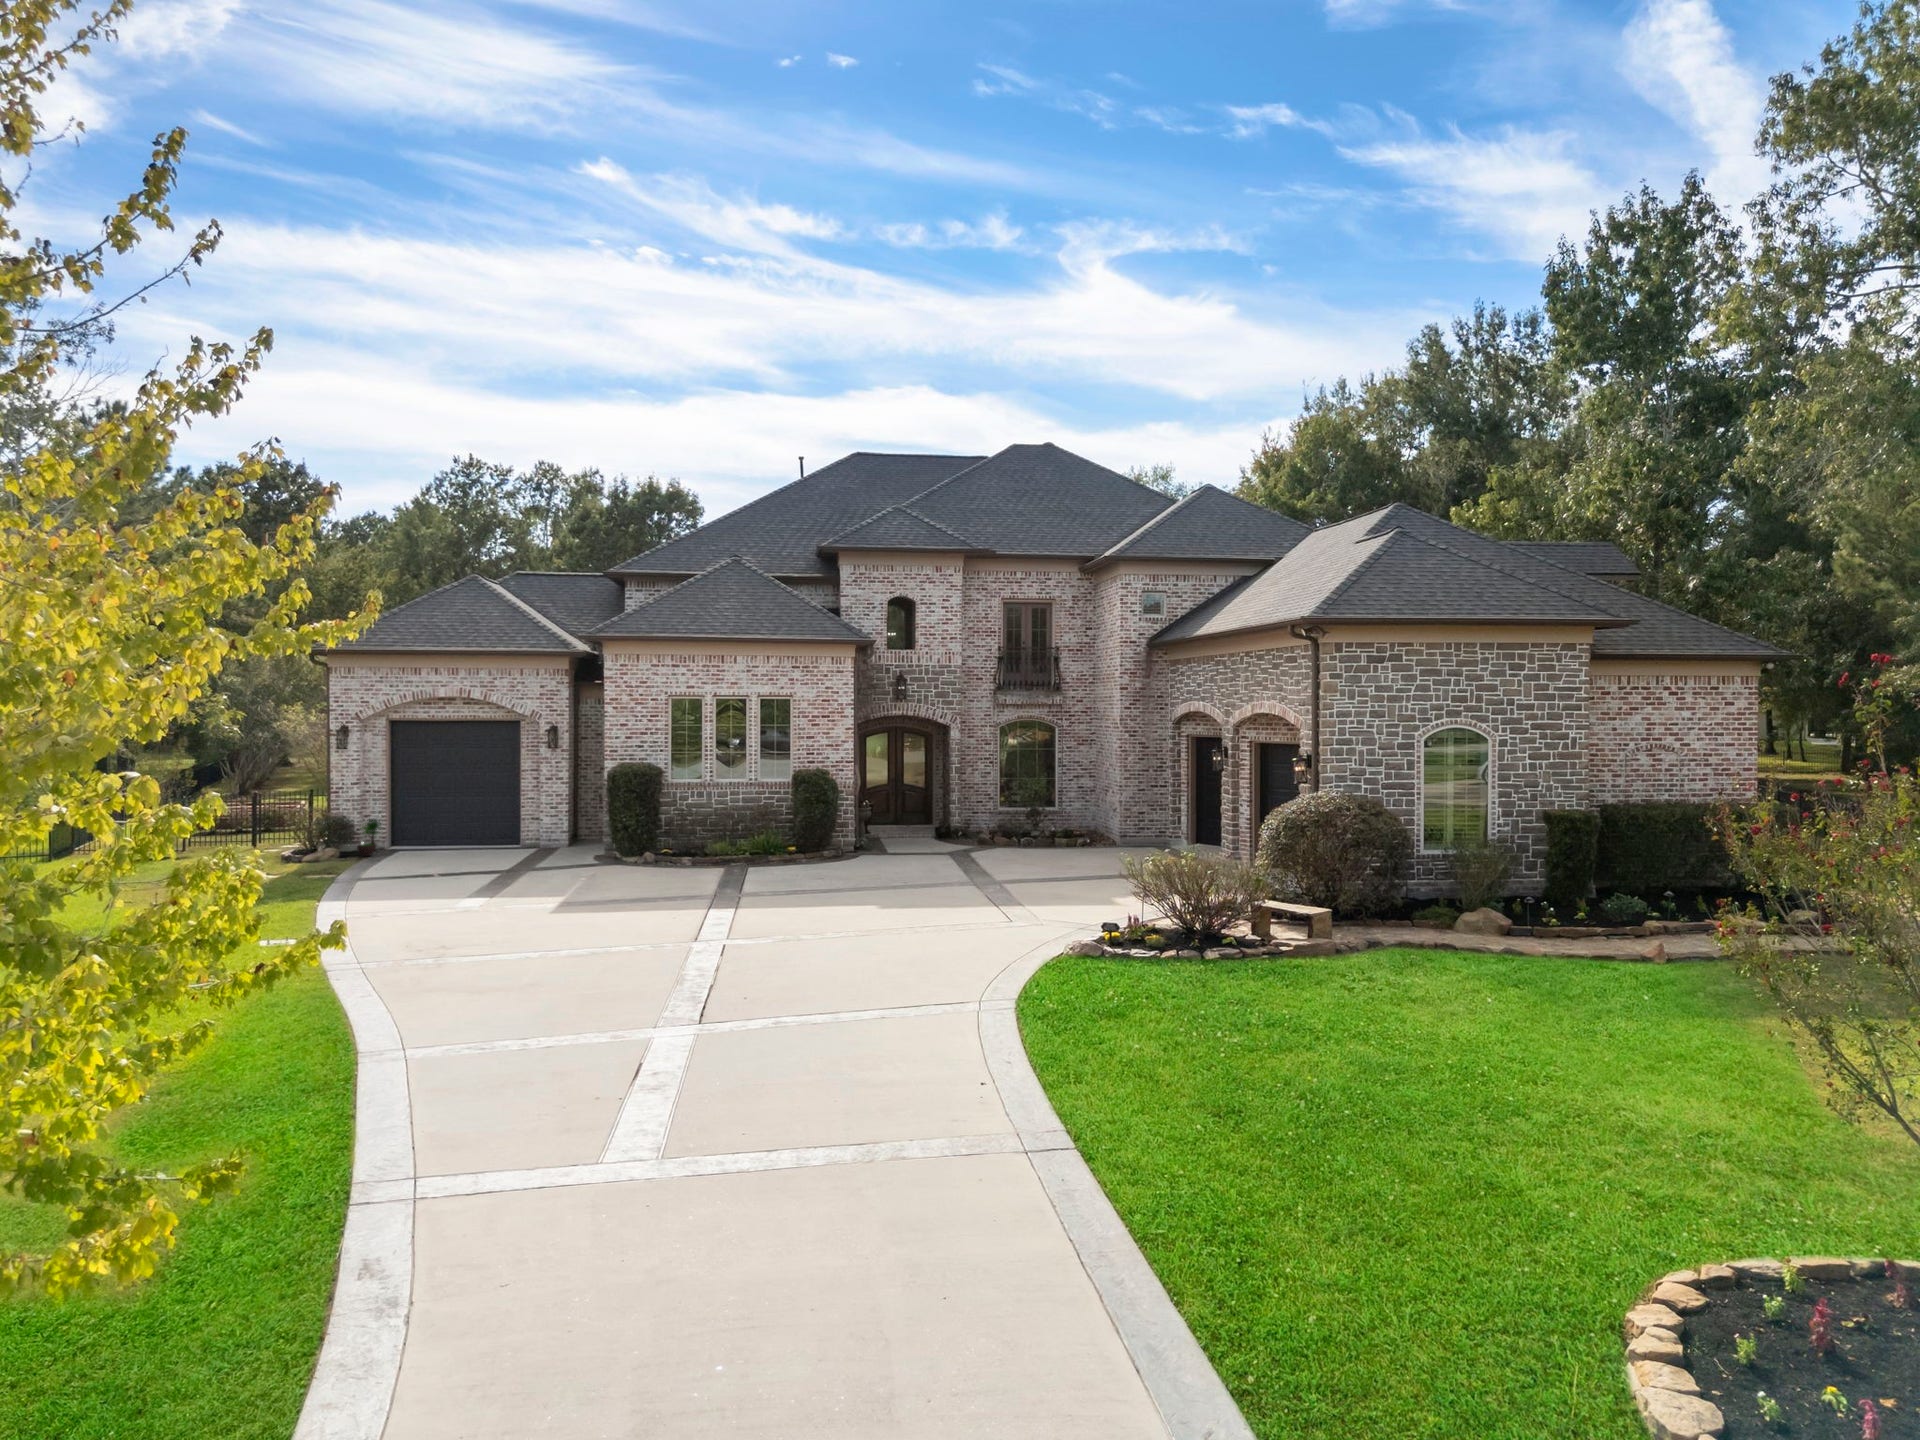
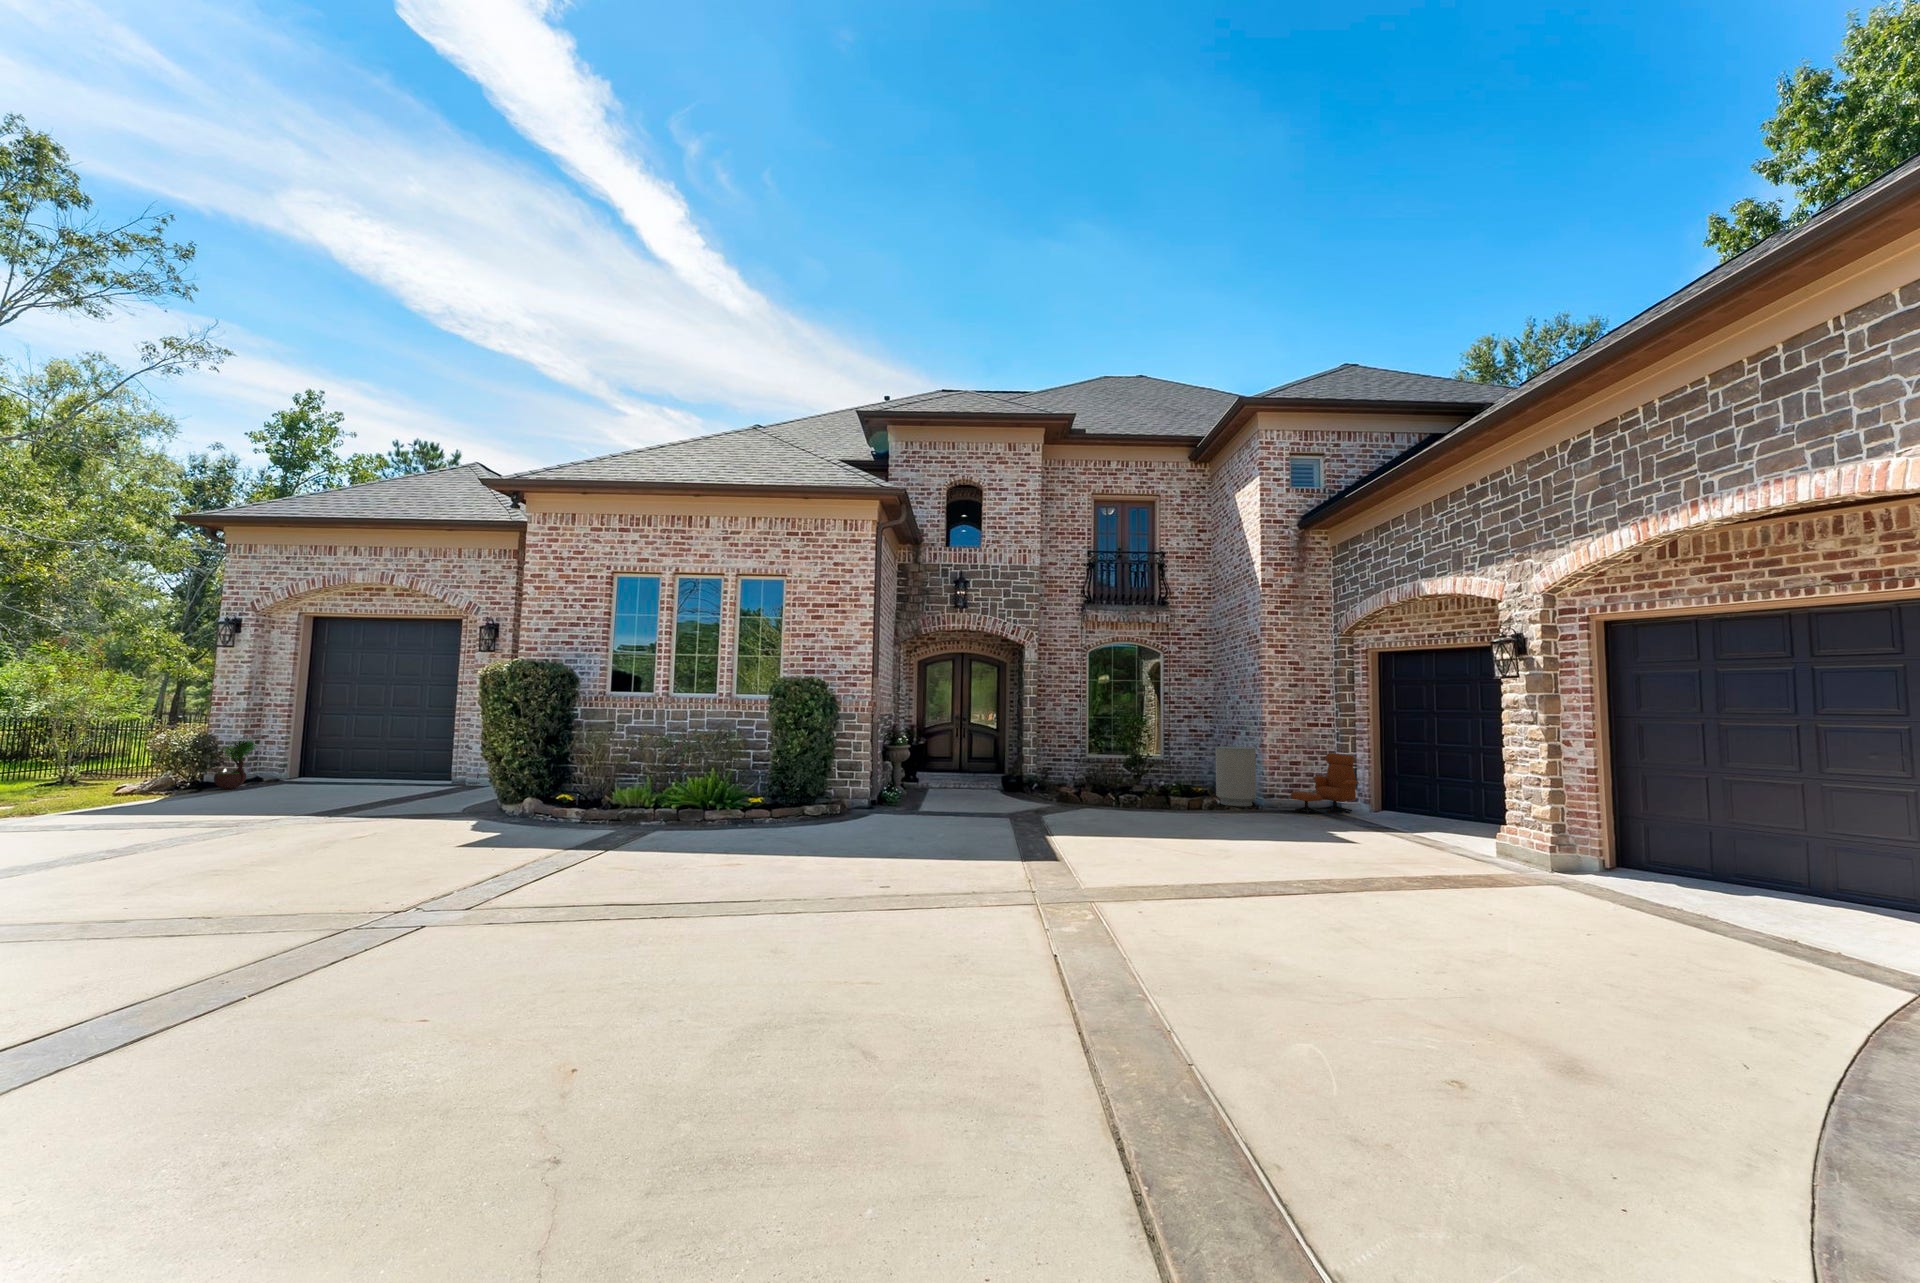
trash can: none [1086,799,1112,840] -> present [1215,746,1256,806]
lounge chair: none [1129,802,1172,843] -> present [1291,753,1359,814]

